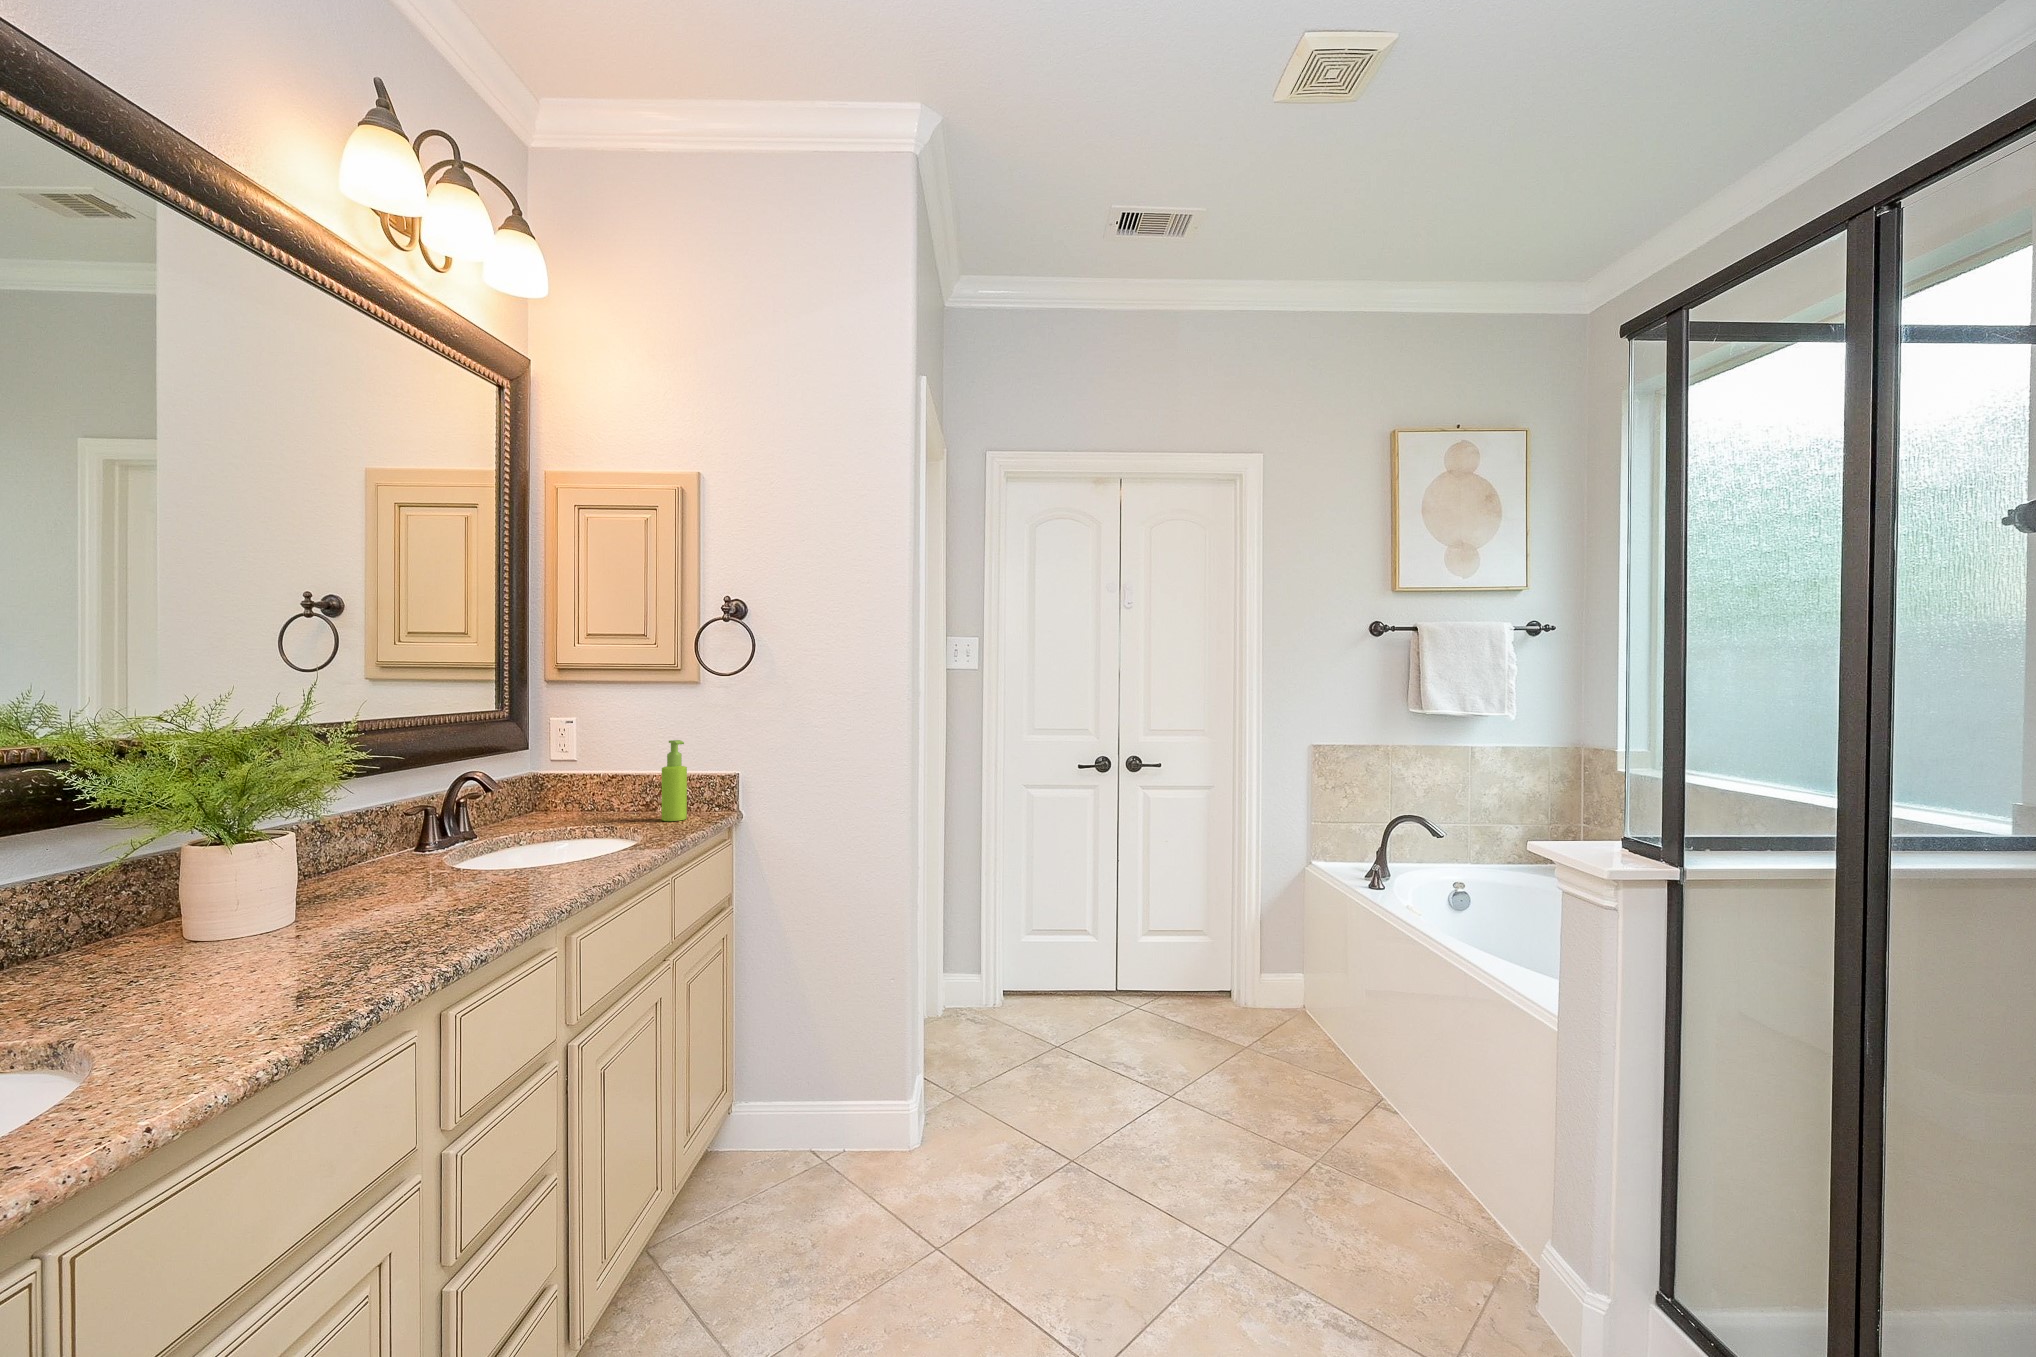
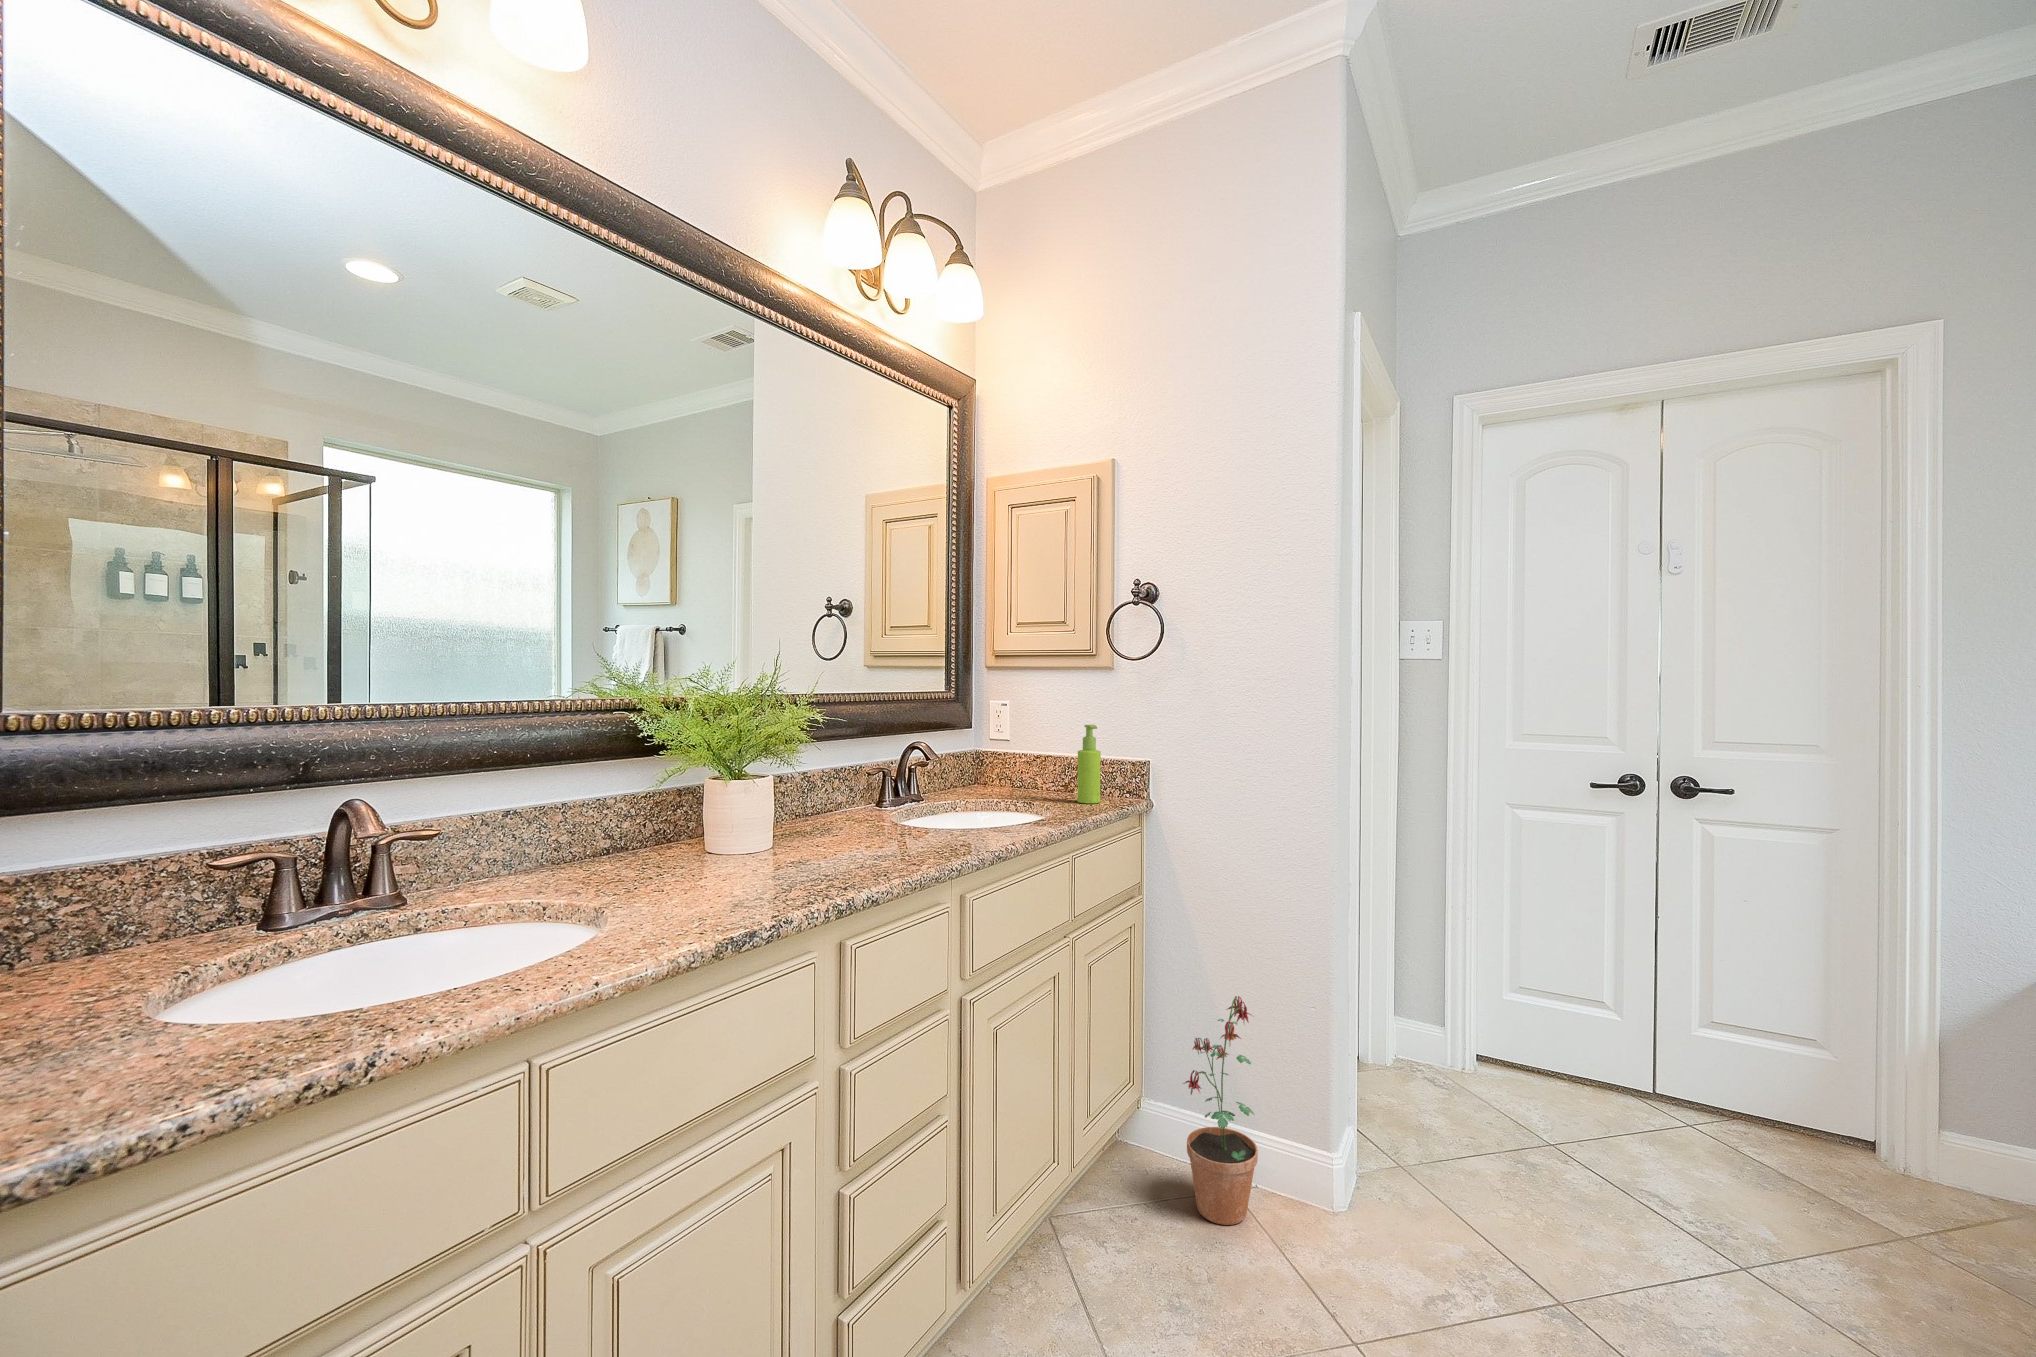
potted plant: none [781,986,851,1200] -> present [1183,996,1258,1225]

